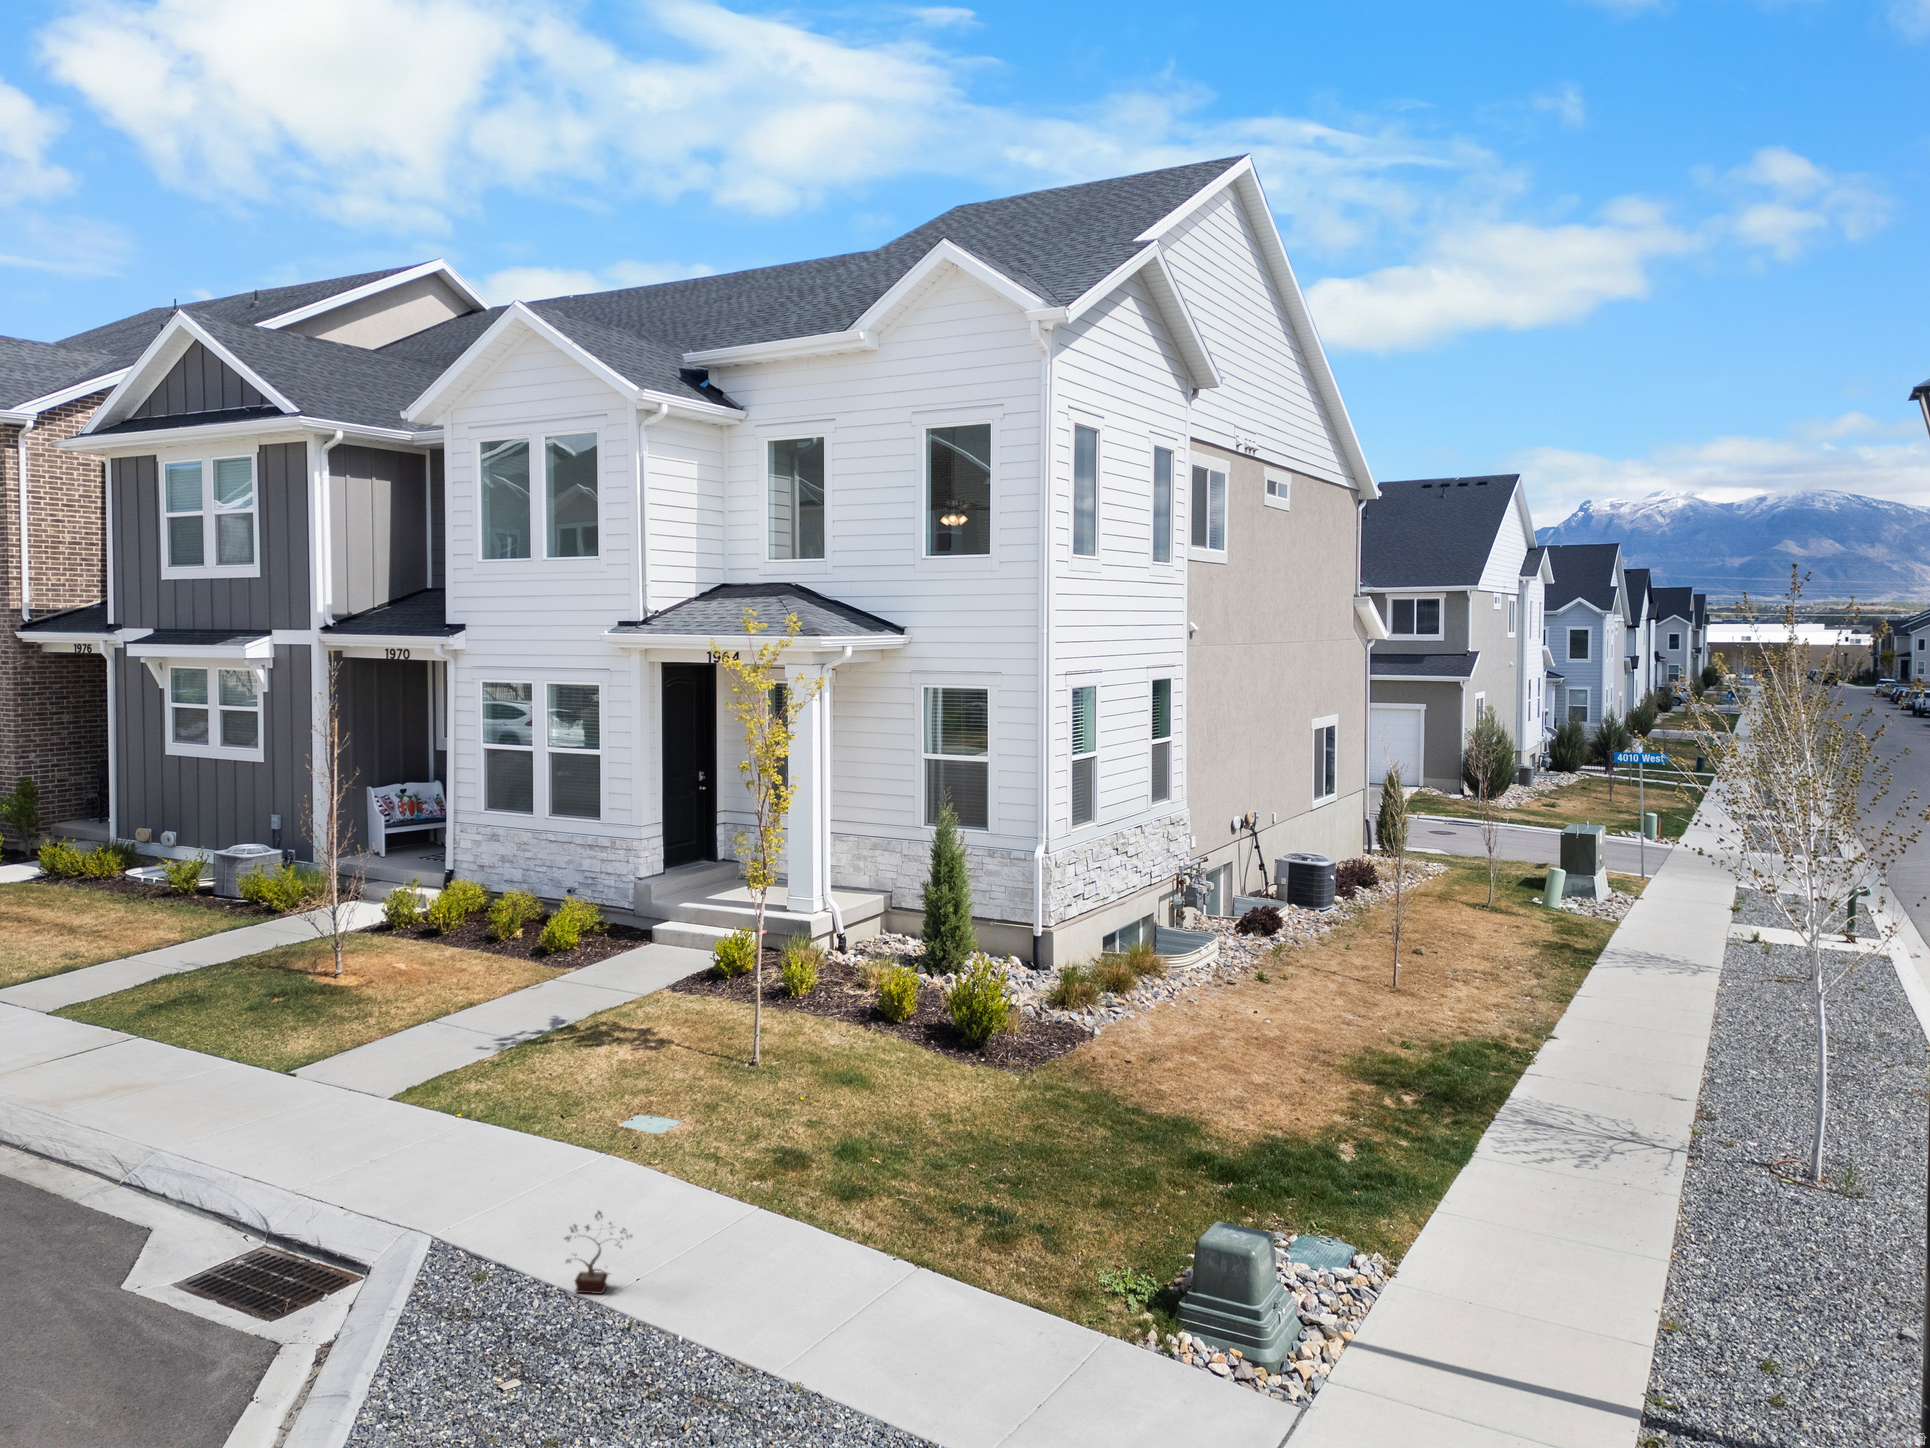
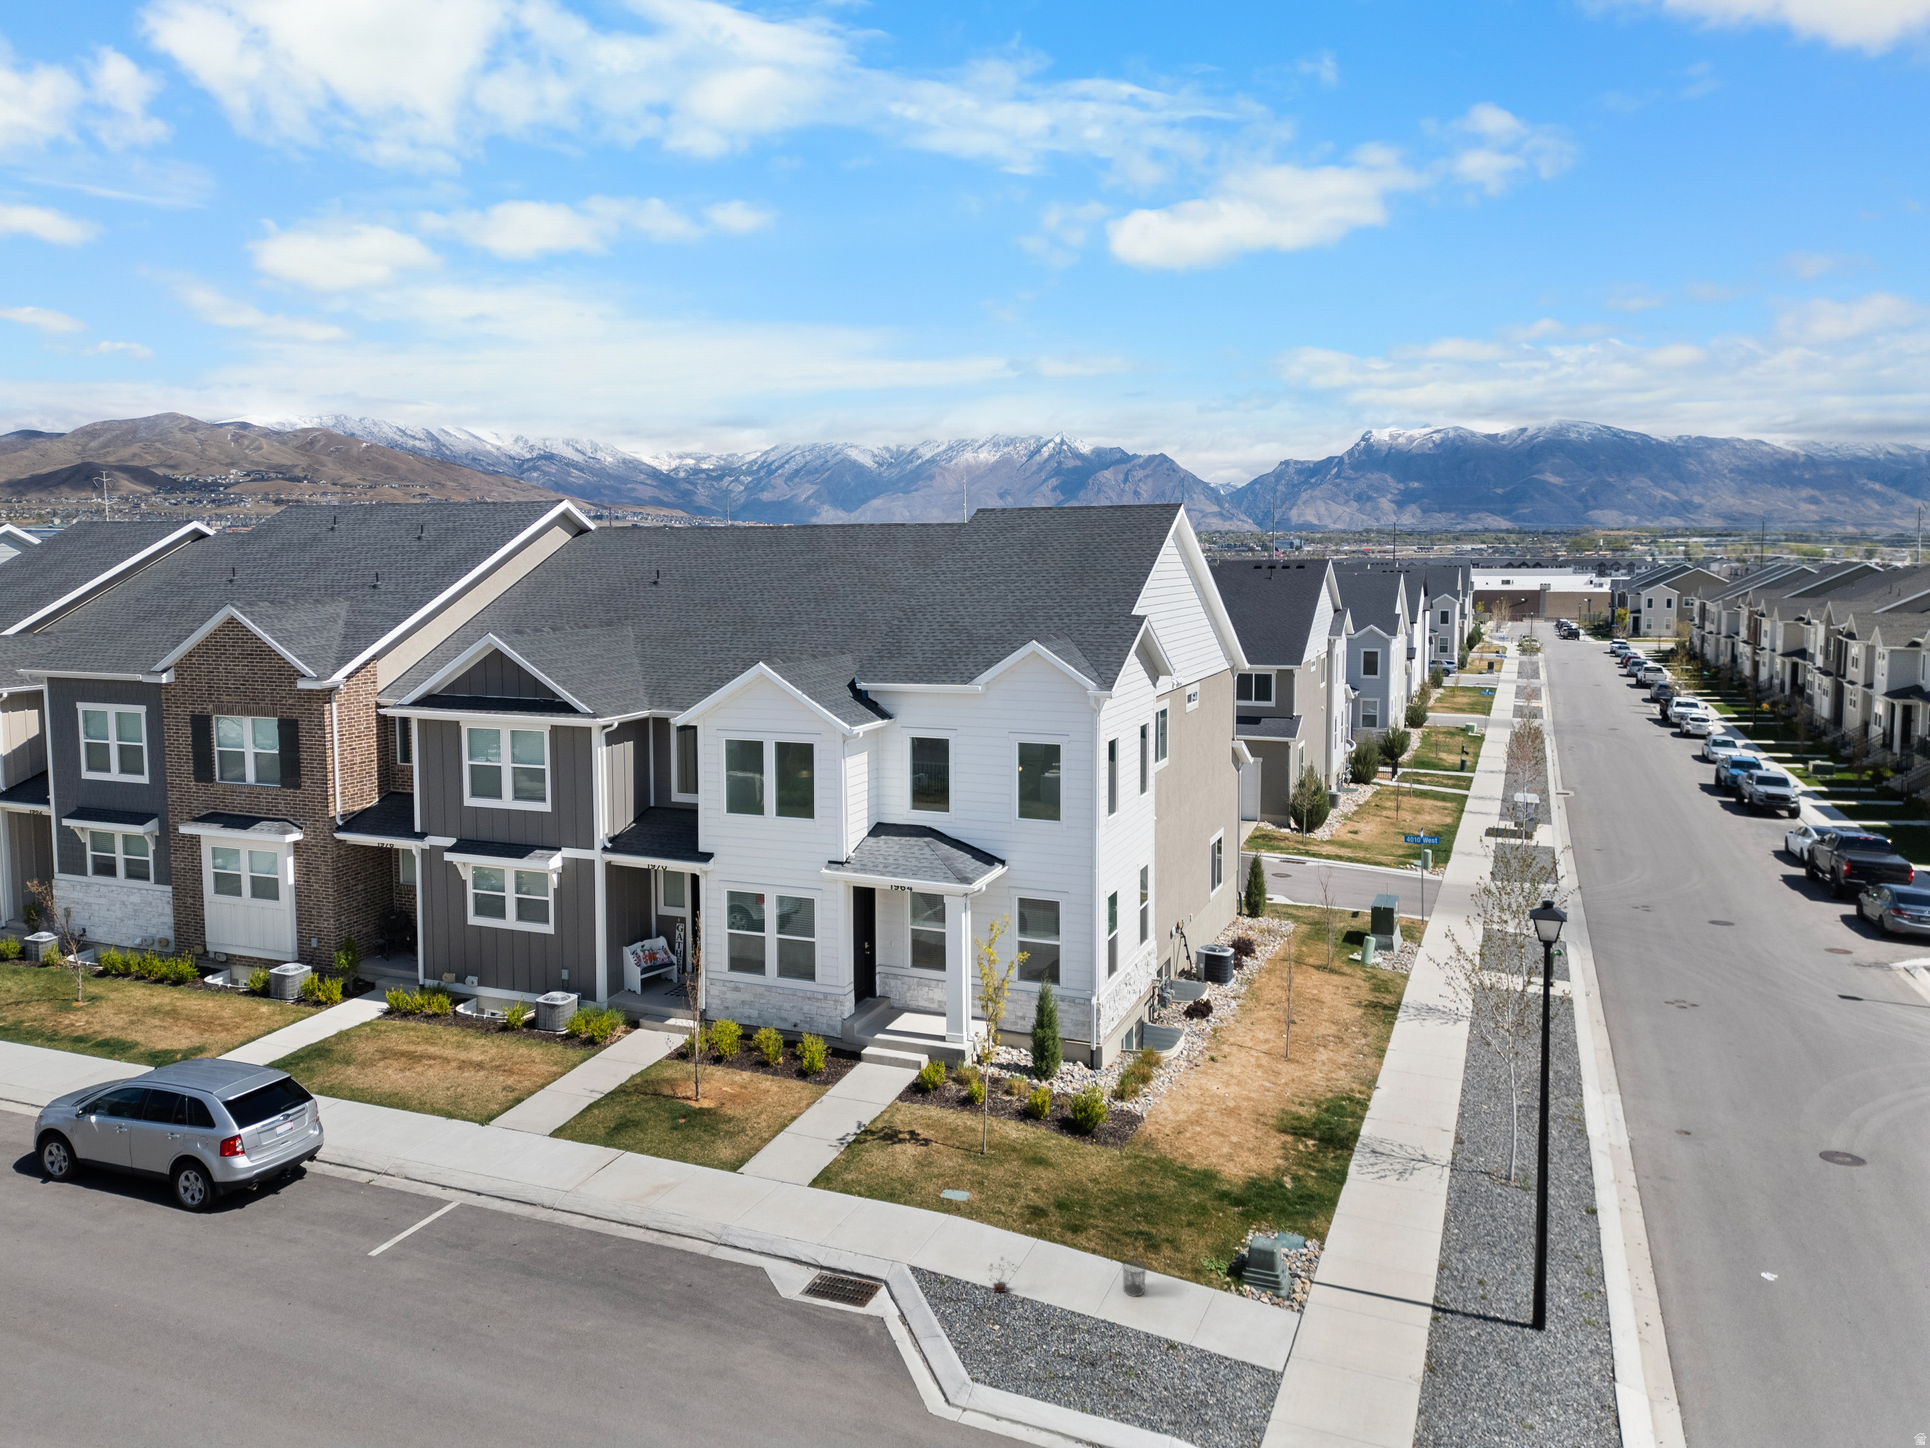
waste bin: none [873,1243,927,1329] -> present [1123,1260,1146,1296]

